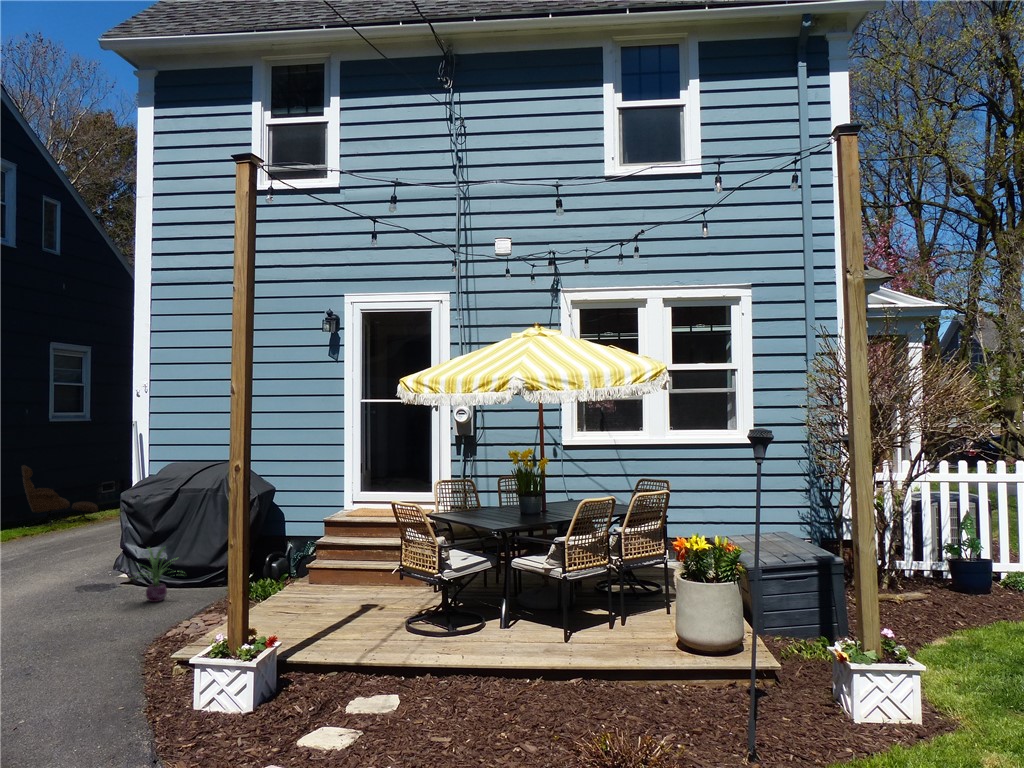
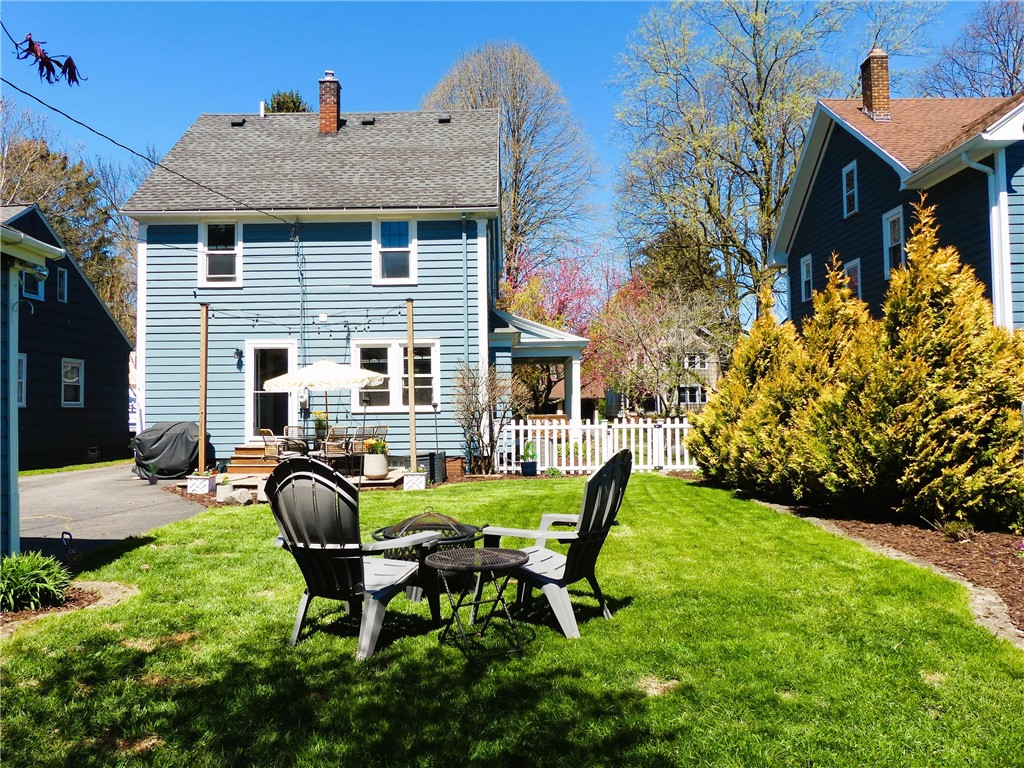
lounge chair: present [22,465,98,526] -> none [50,433,97,470]

